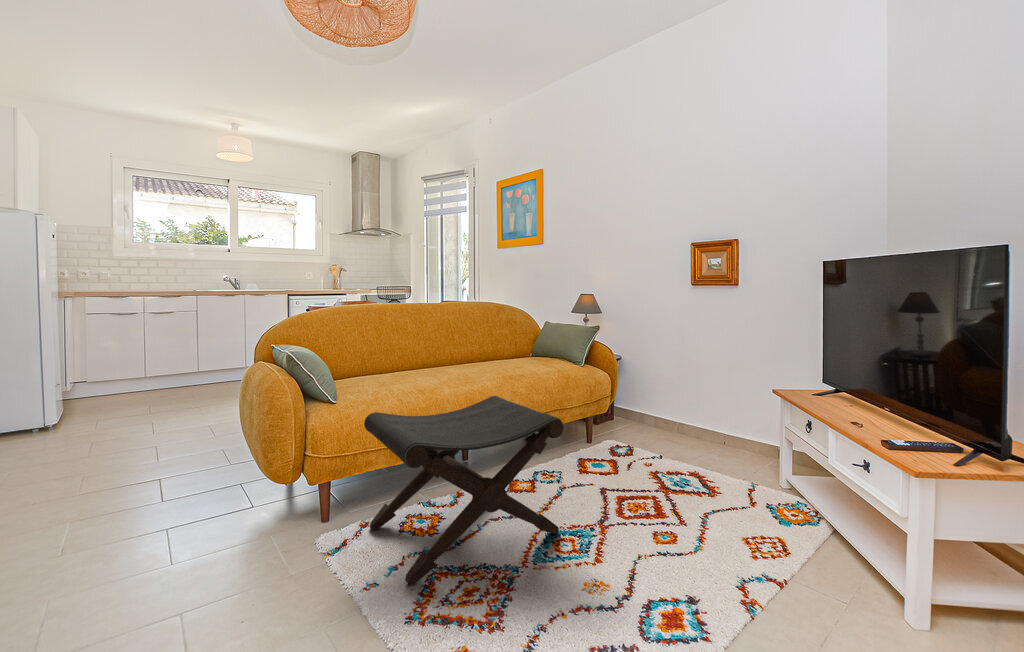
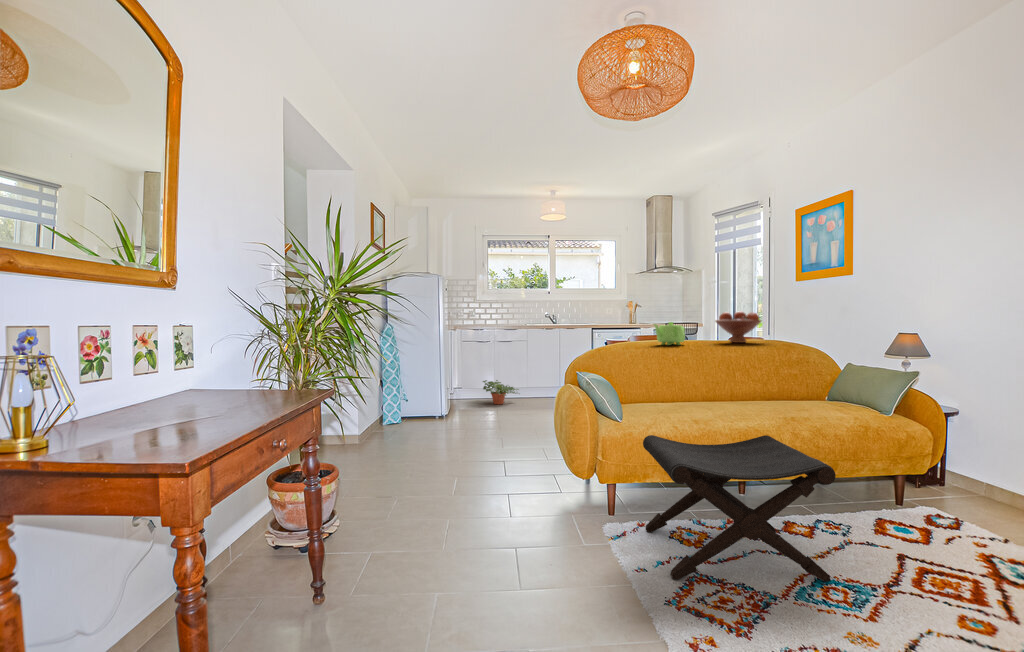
fruit bowl: none [434,274,478,305] -> present [715,311,761,343]
teapot: none [368,283,405,309] -> present [654,322,685,345]
potted plant: none [130,367,194,400] -> present [483,380,519,404]

